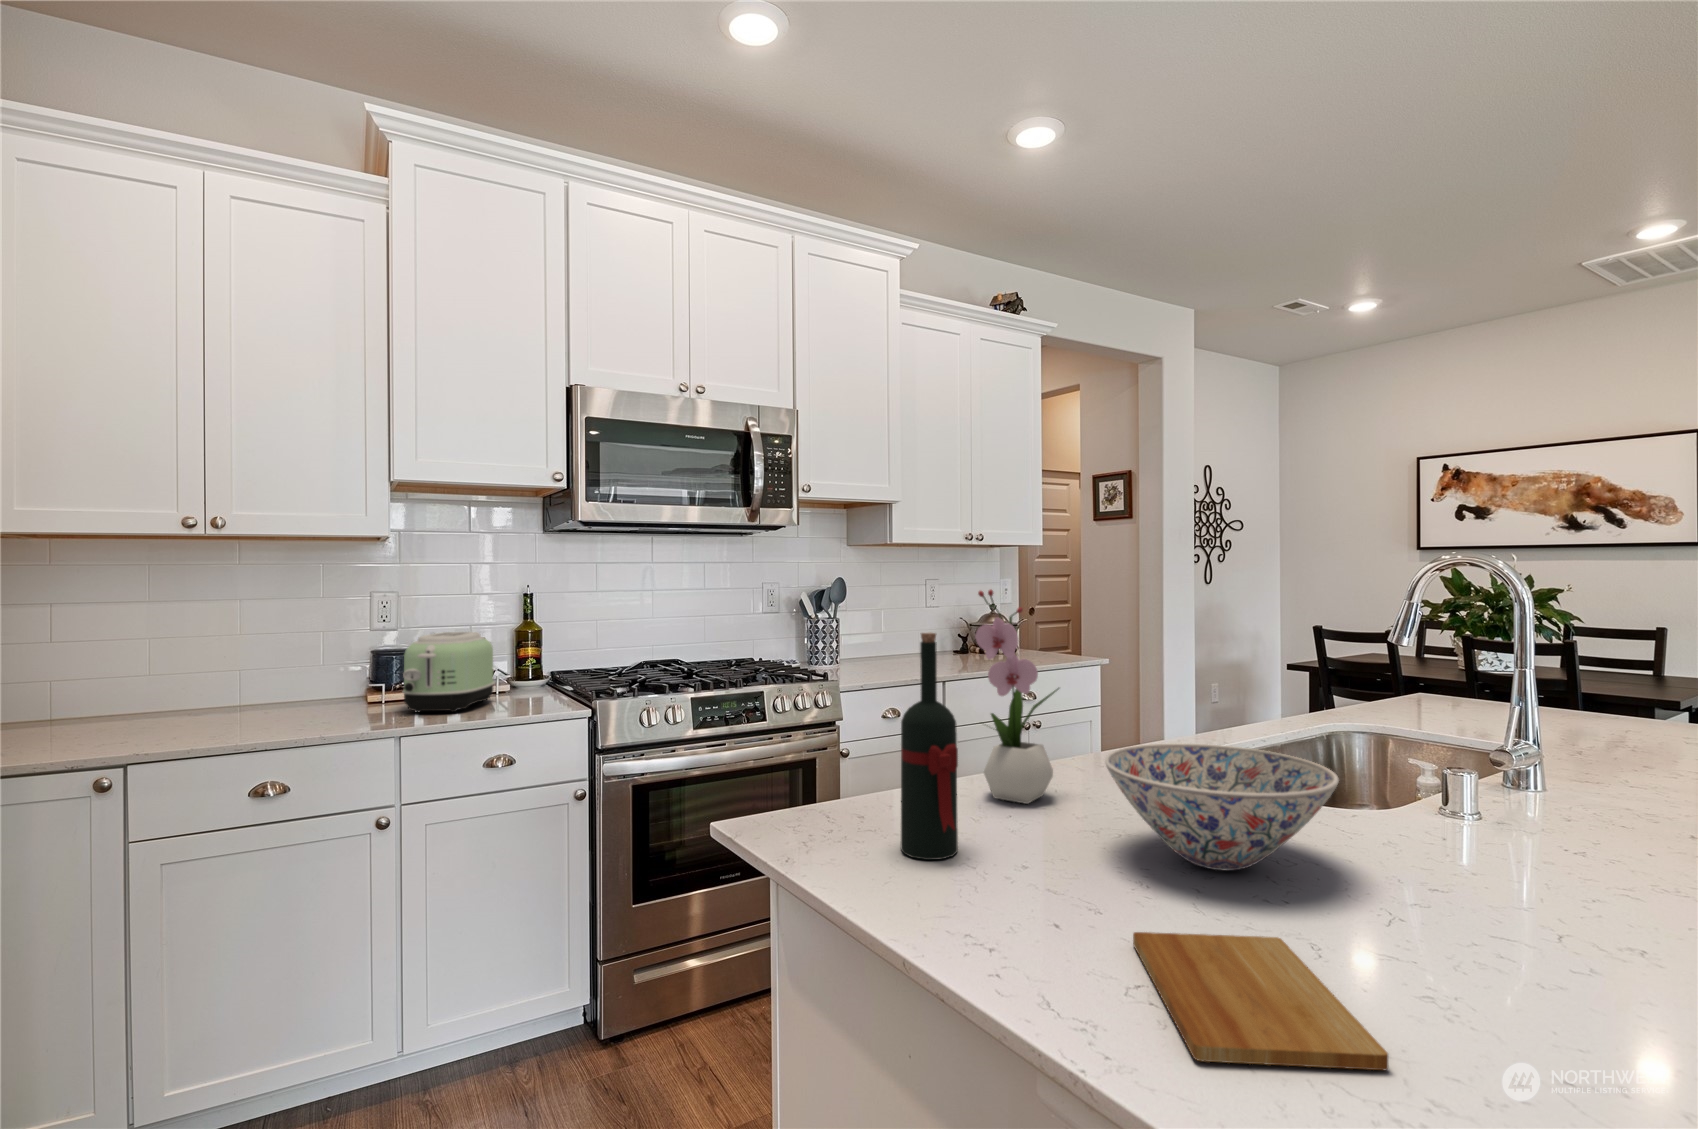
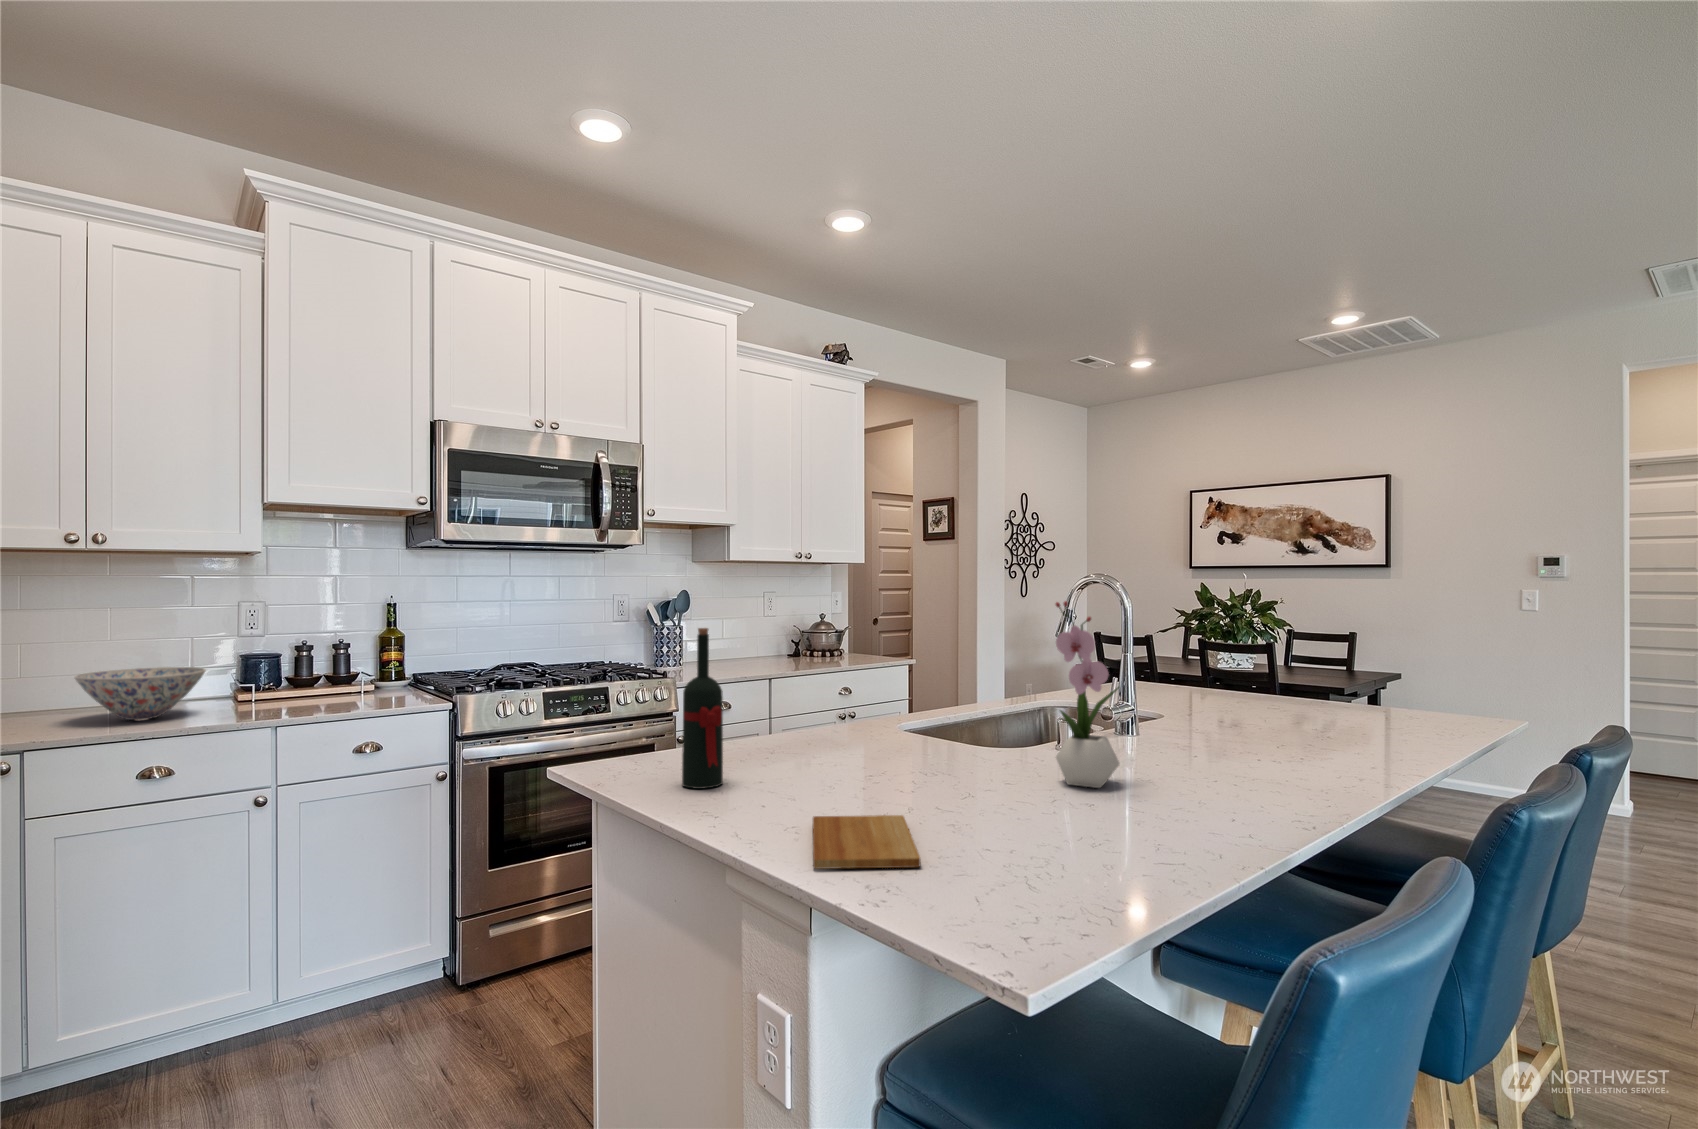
flower arrangement: present [975,590,1059,804] -> present [1056,601,1119,788]
toaster: present [402,632,495,712] -> none [274,637,361,707]
bowl: present [1105,744,1339,870] -> present [75,667,206,720]

